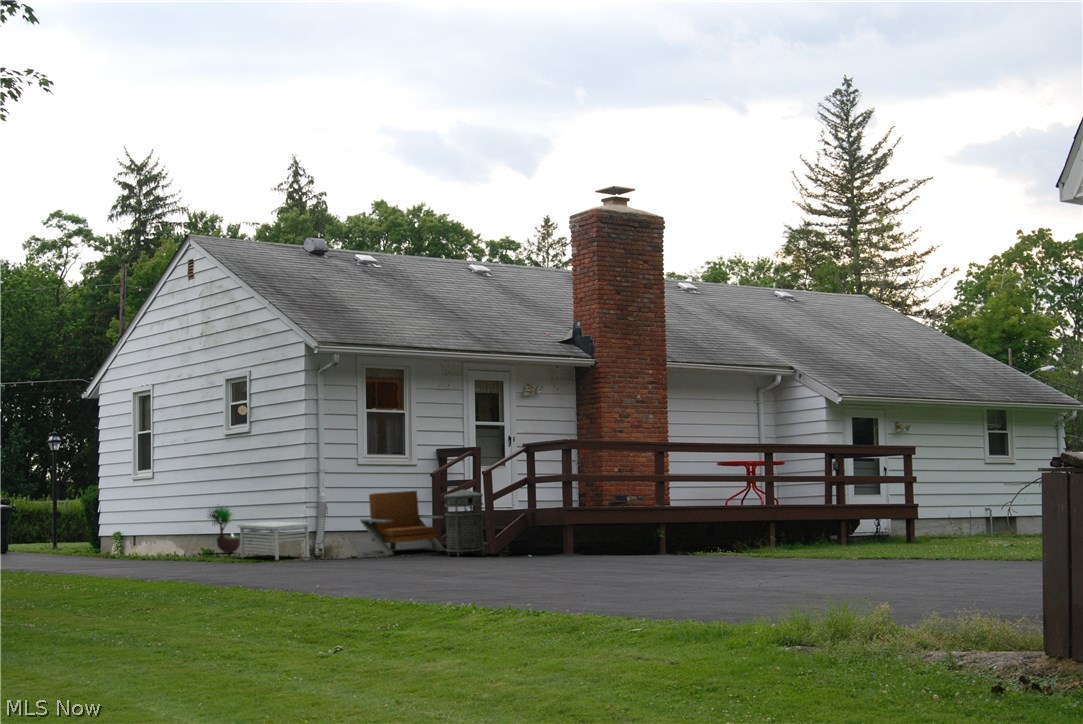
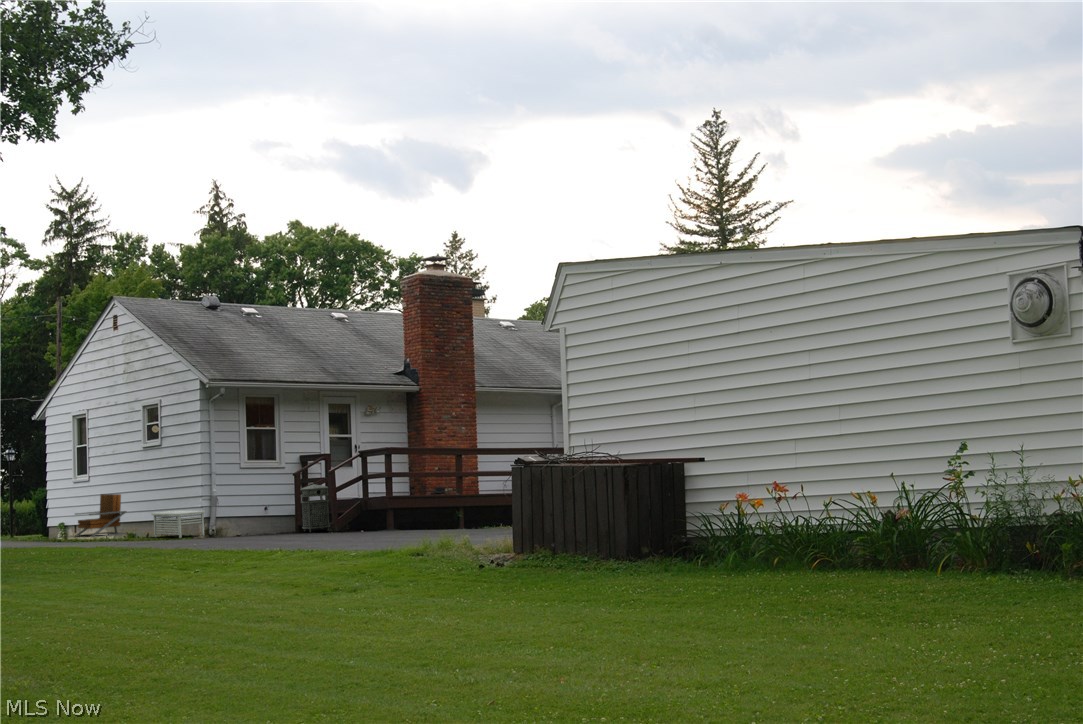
lounge chair: present [360,491,445,556] -> present [75,494,127,537]
potted tree: present [208,504,240,553] -> none [128,497,155,535]

